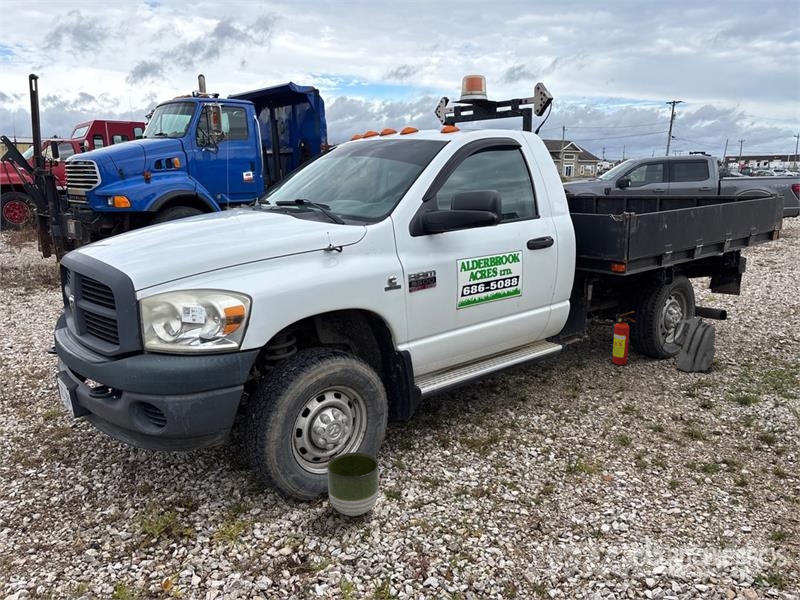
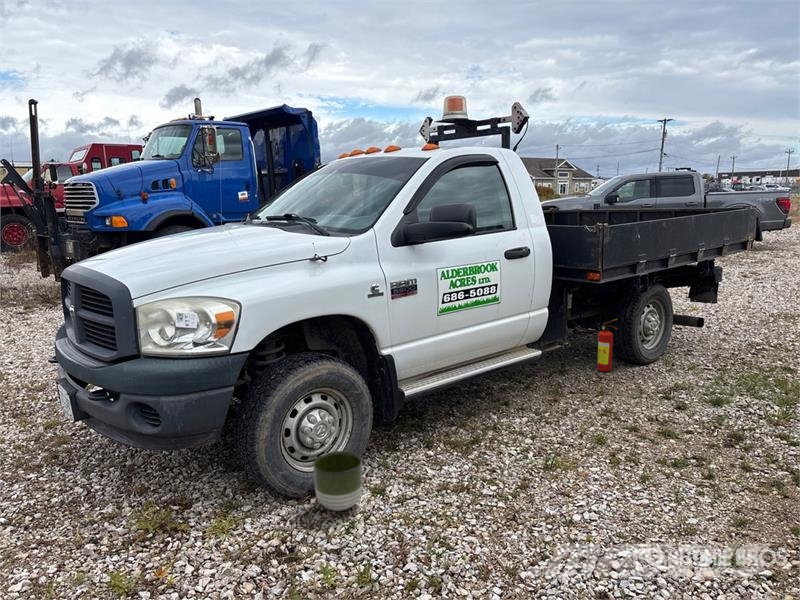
backpack: present [658,316,716,372] -> none [641,323,697,378]

